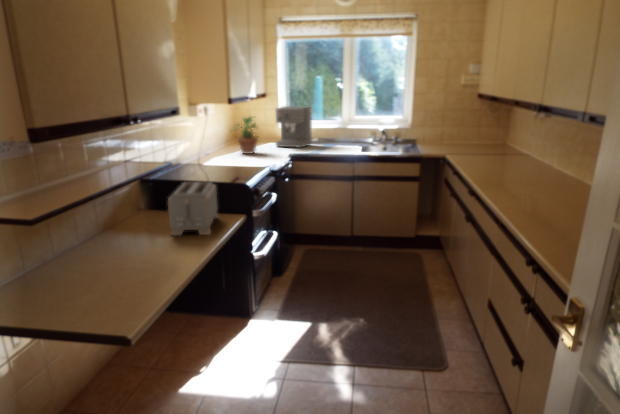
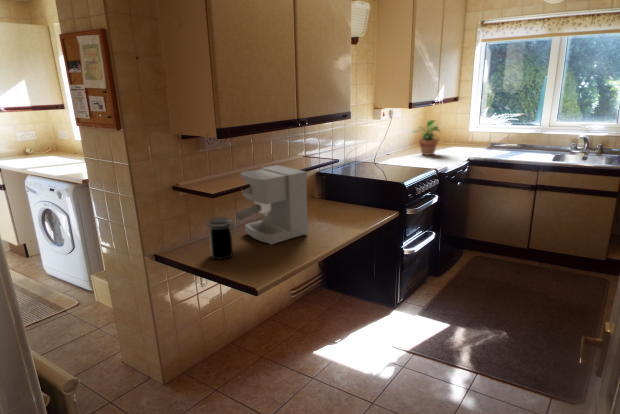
coffee maker: present [276,106,312,148] -> present [236,165,308,245]
toaster: present [168,182,218,235] -> none [324,177,373,225]
jar: none [27,246,75,305] -> present [206,217,234,259]

